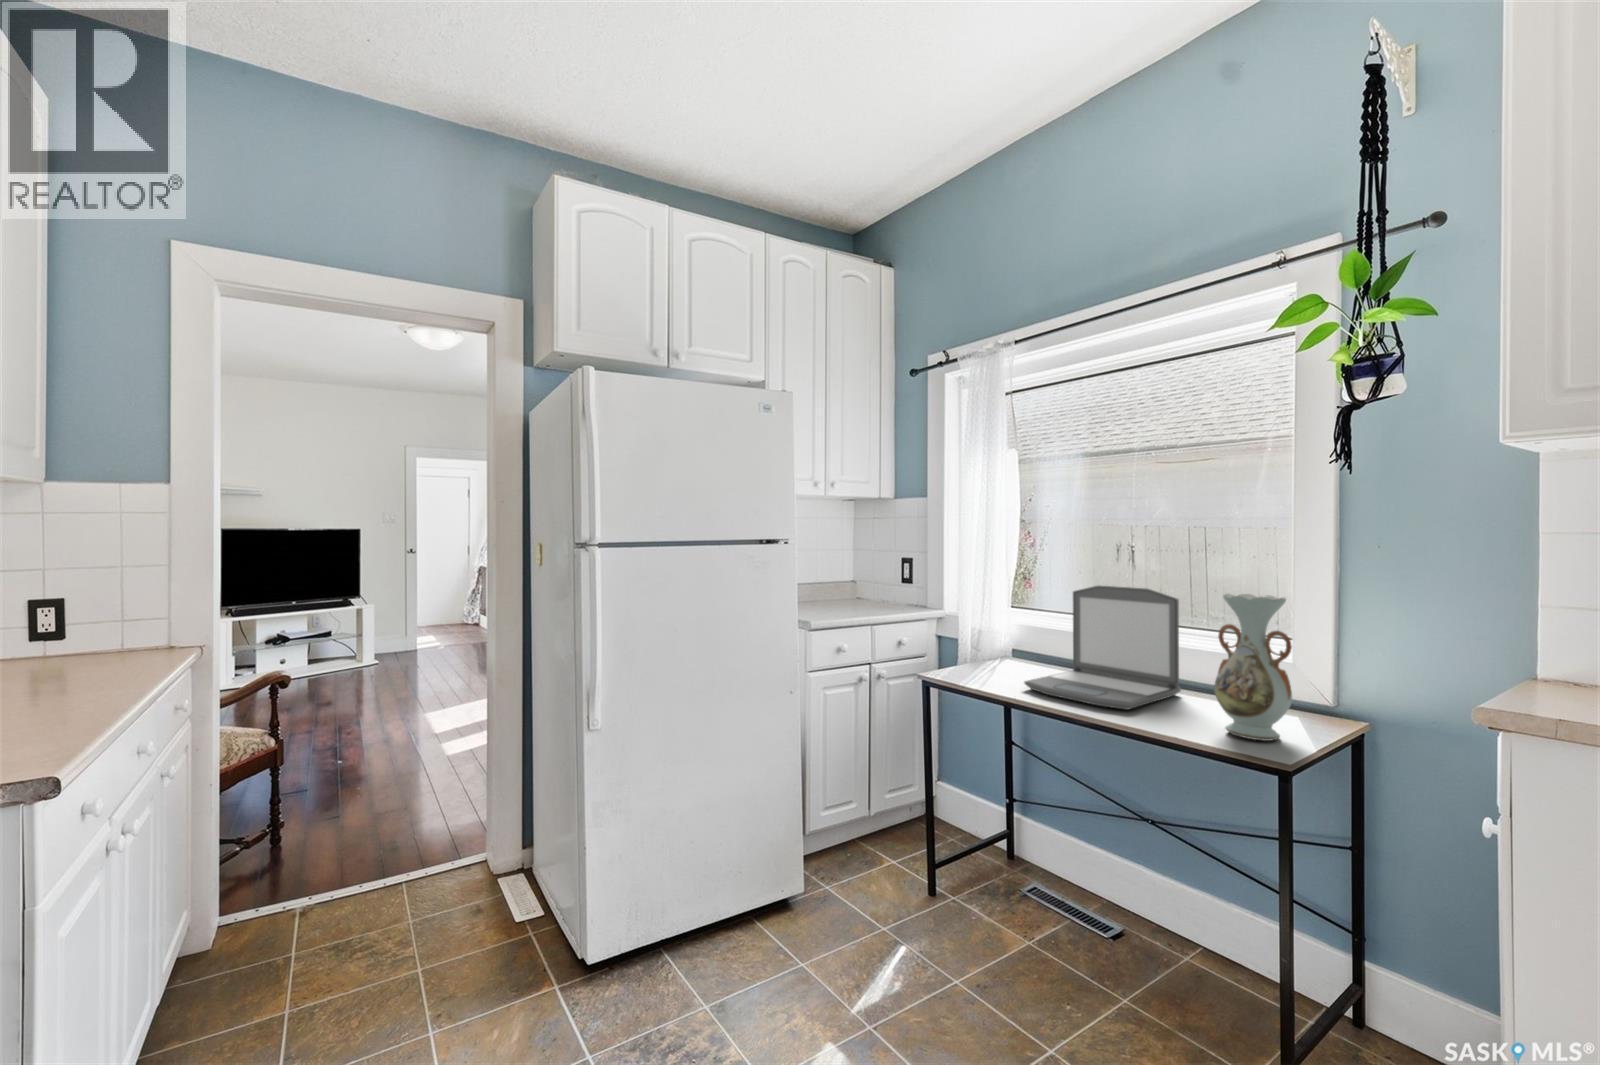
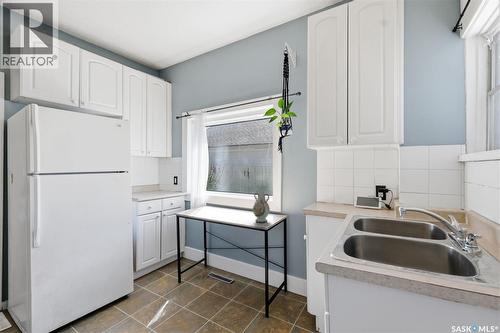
laptop: present [1024,586,1181,710] -> none [207,184,248,218]

